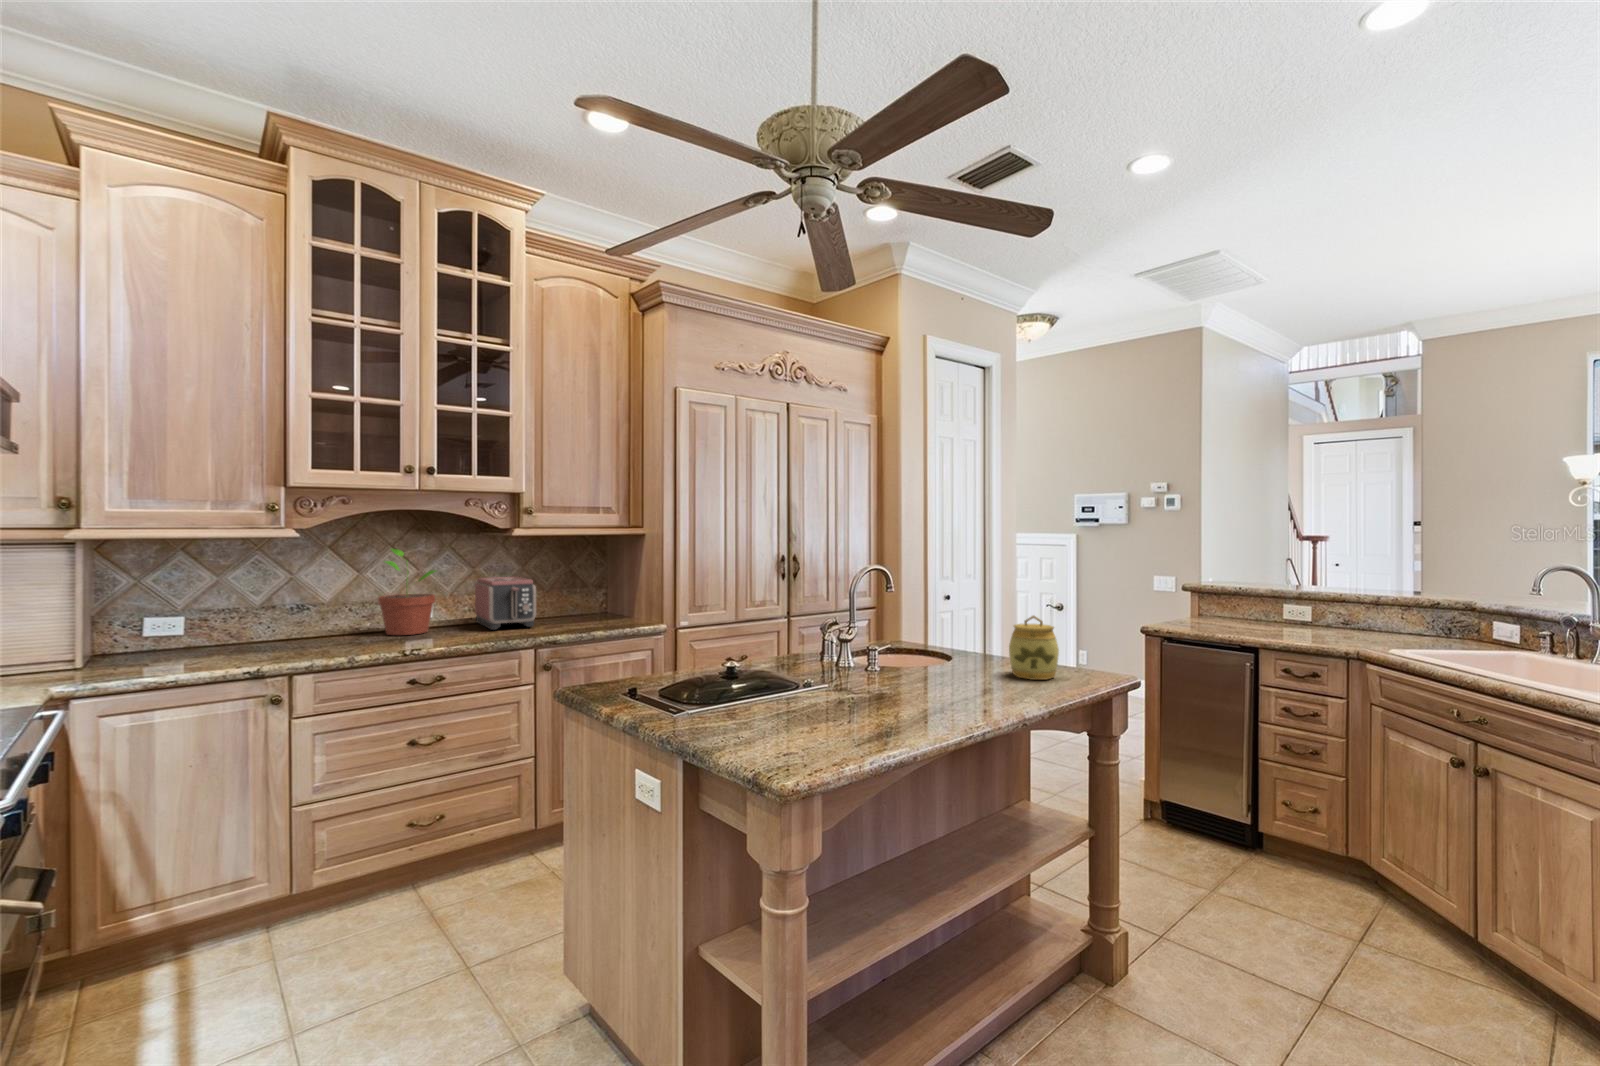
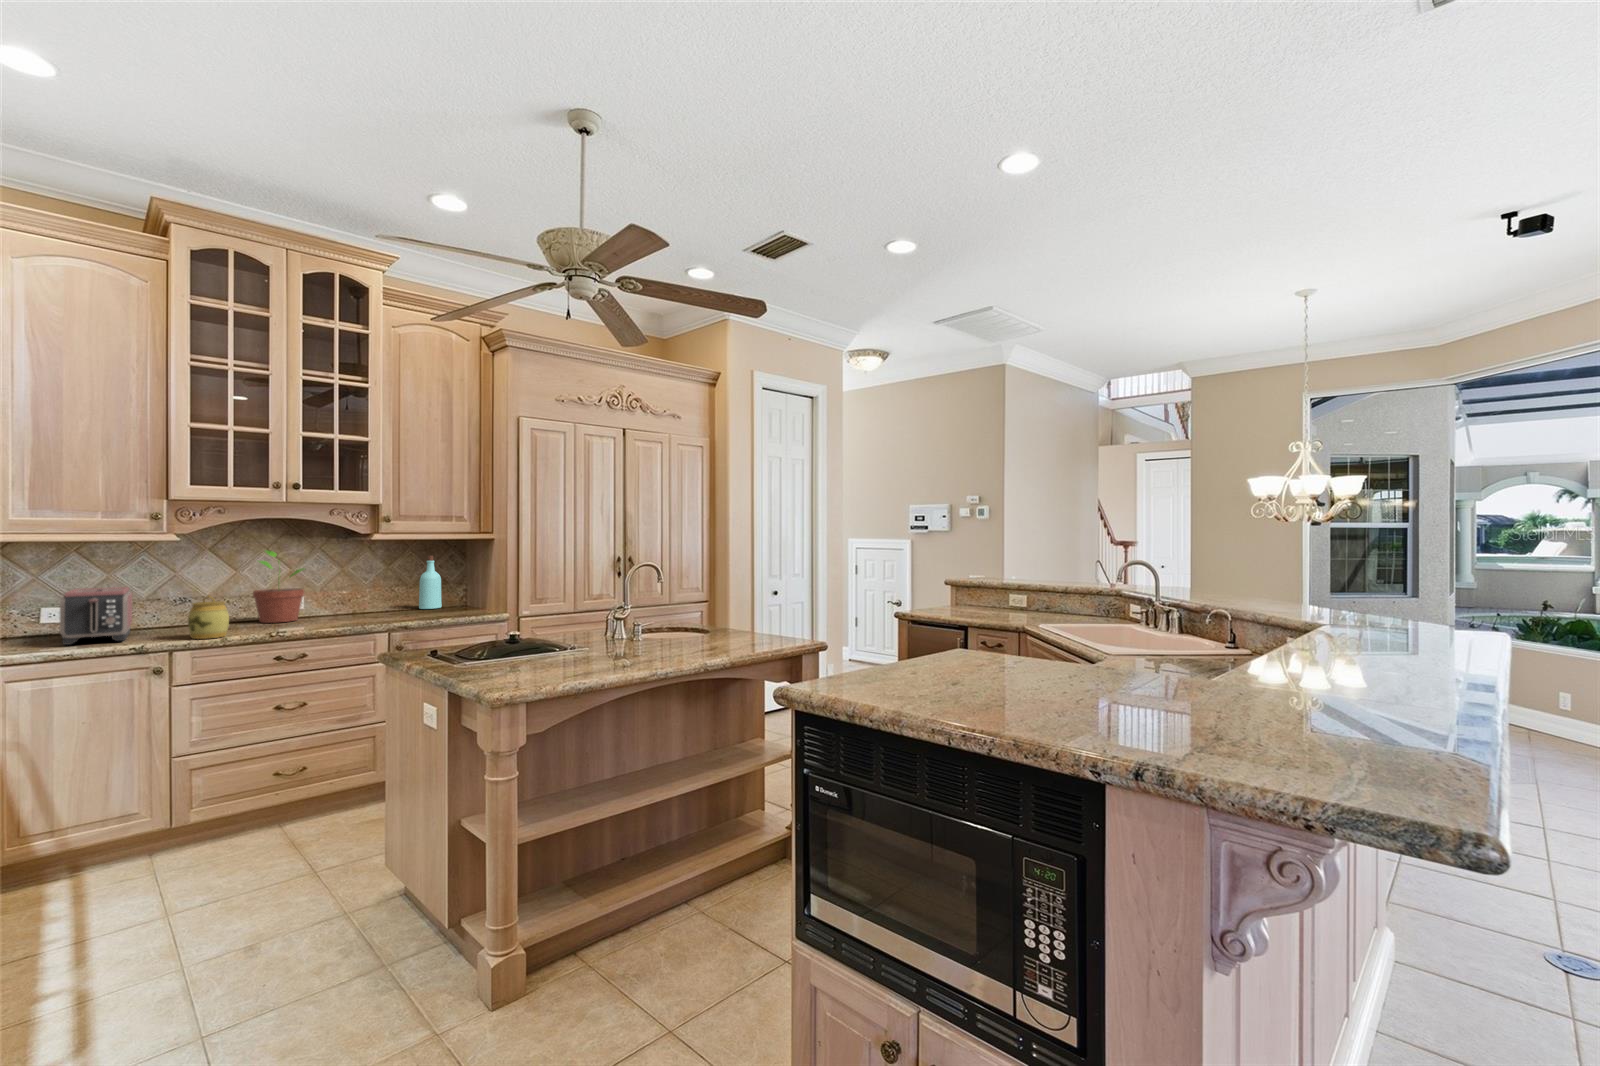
bottle: none [557,554,581,617] -> present [419,556,442,609]
toaster: present [475,577,536,630] -> present [60,587,132,645]
jar: present [1009,616,1059,679] -> present [188,596,229,639]

